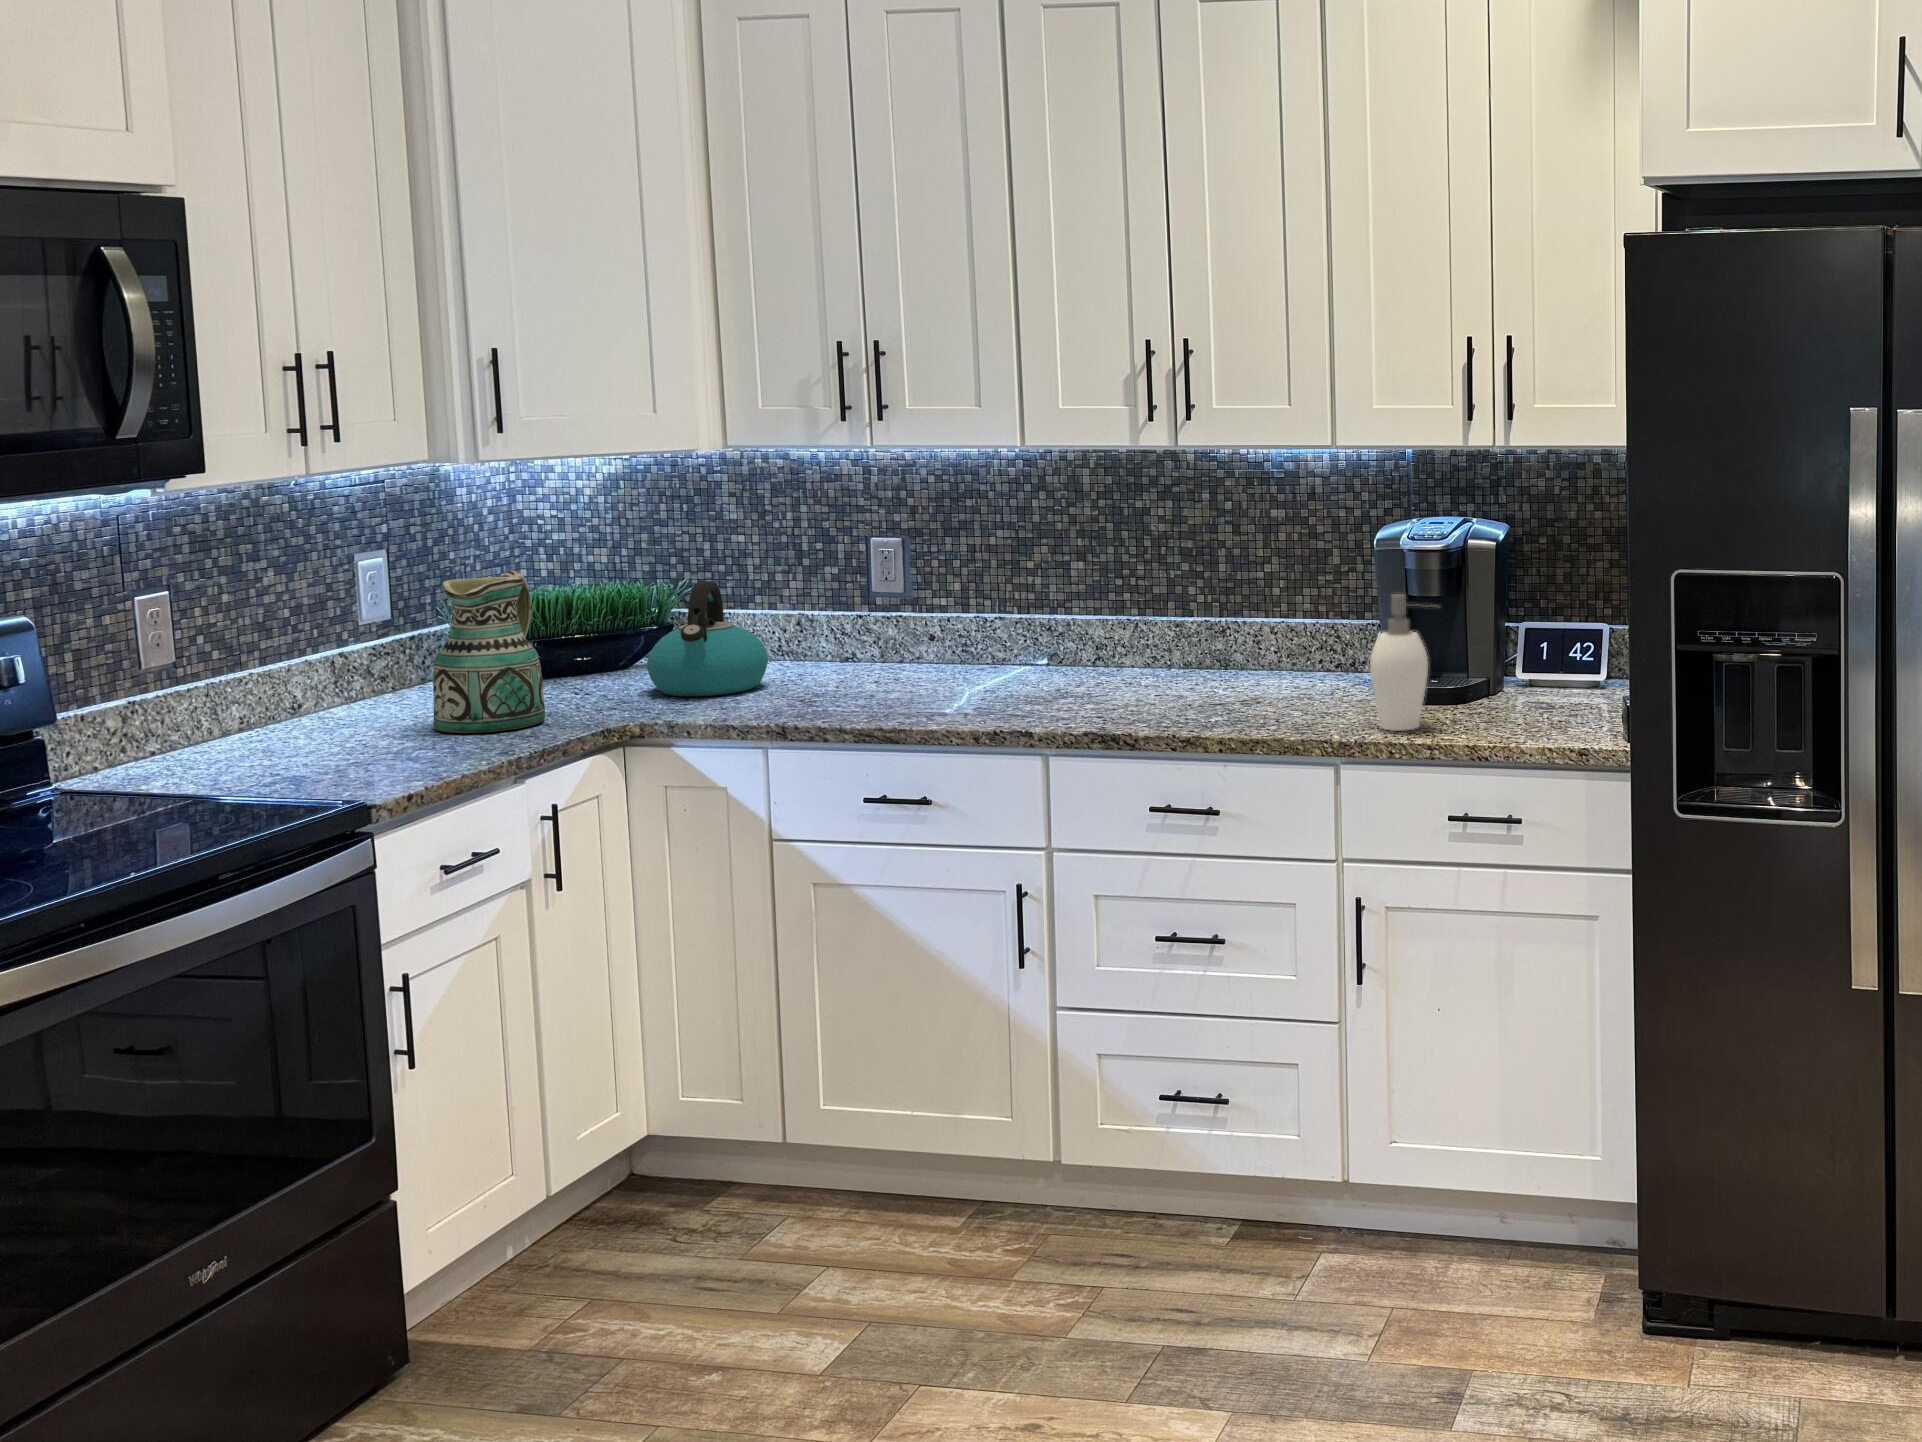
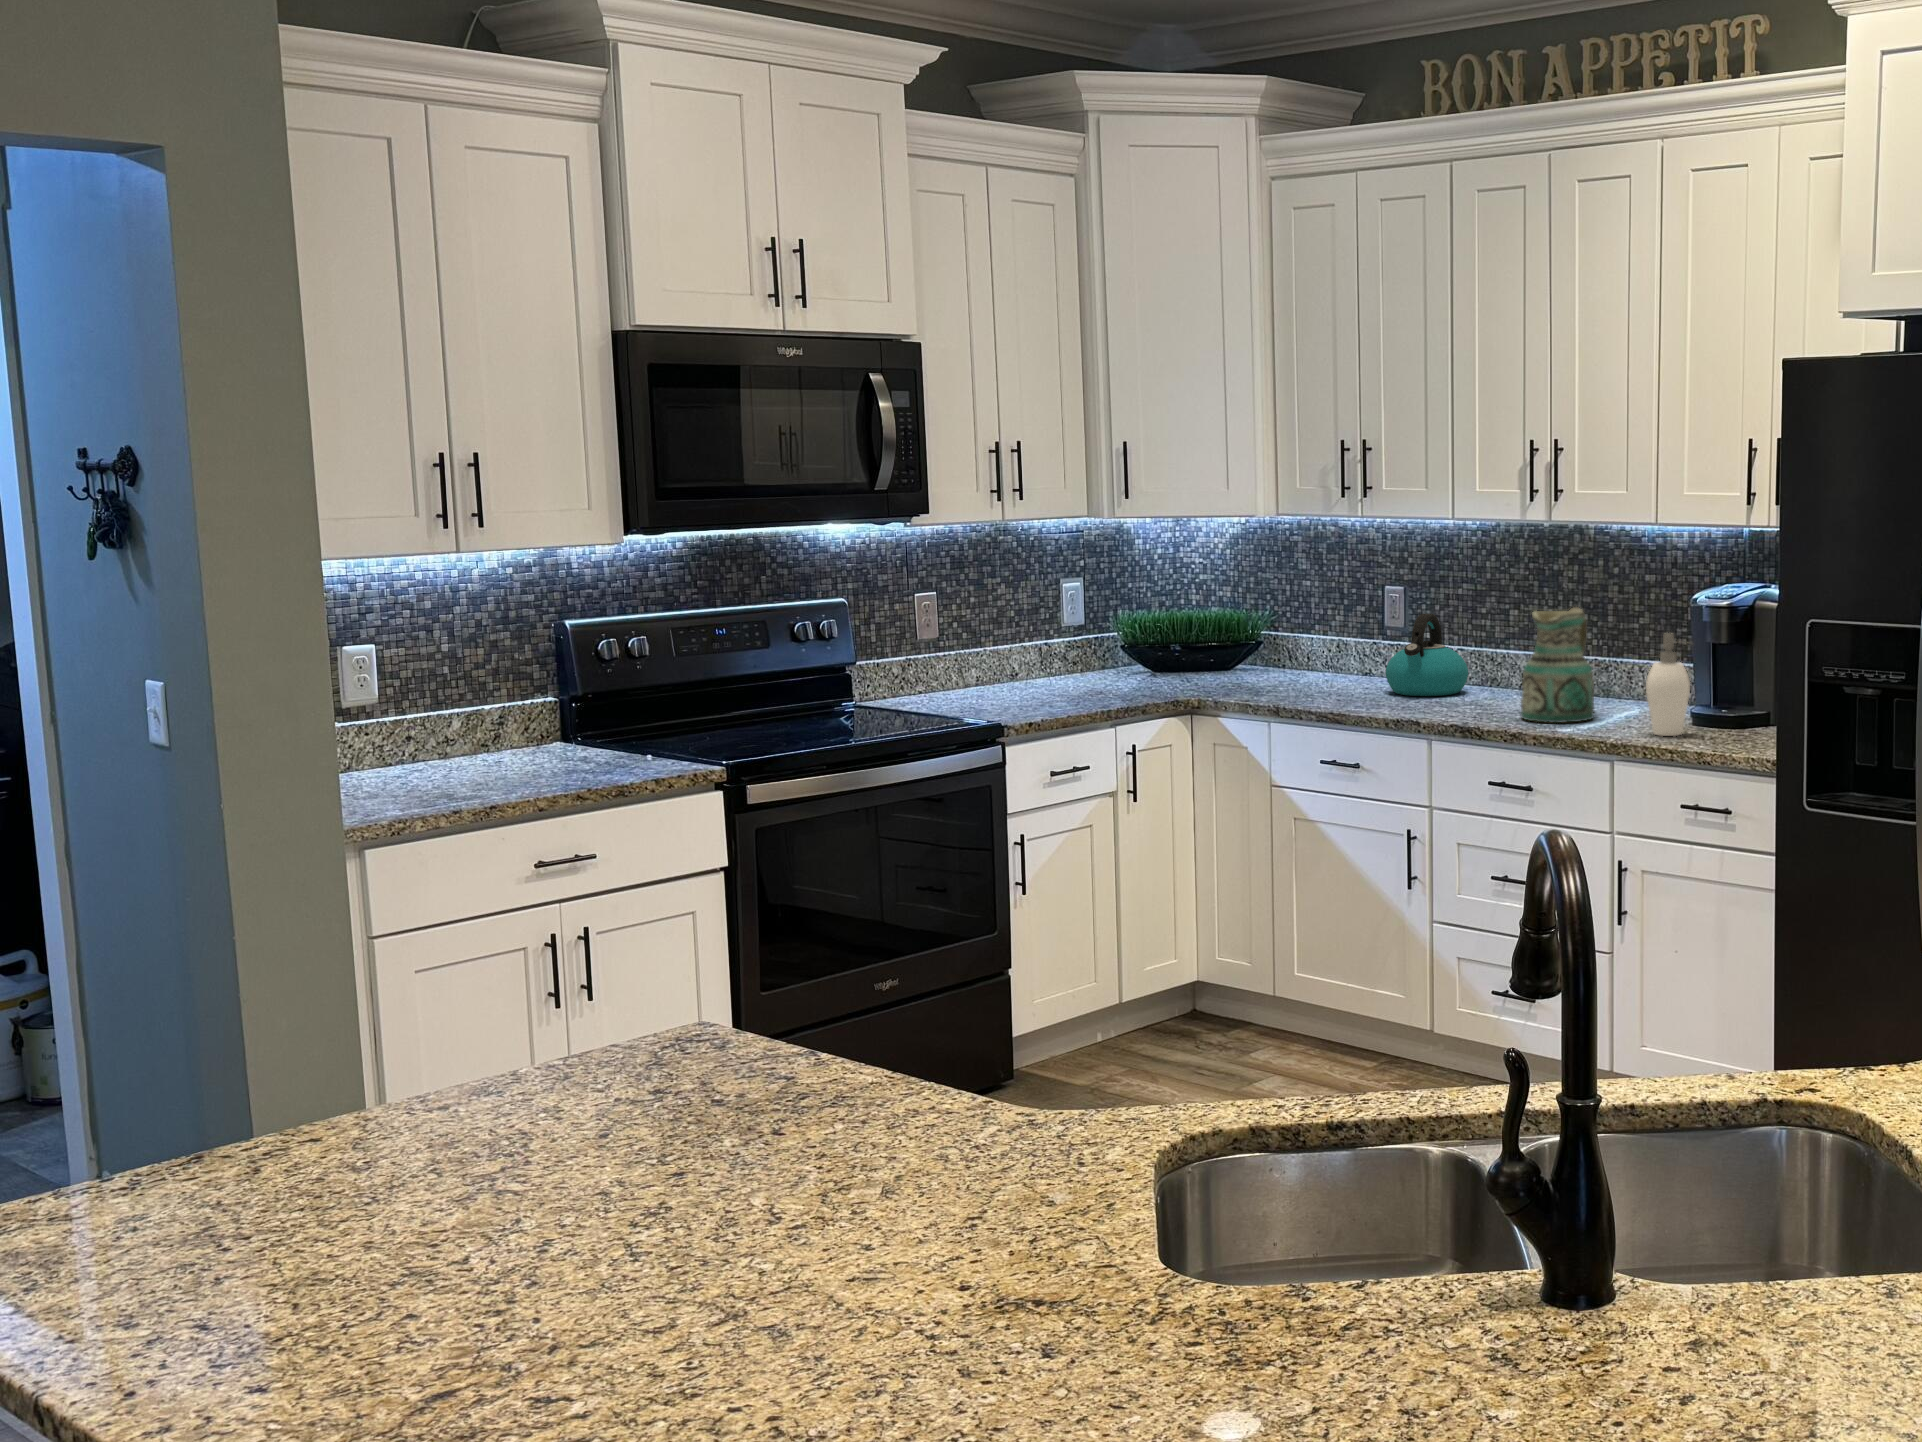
ceramic pitcher: present [433,570,545,733] -> present [1521,607,1594,723]
kettle: present [647,581,768,696] -> present [1386,614,1468,696]

